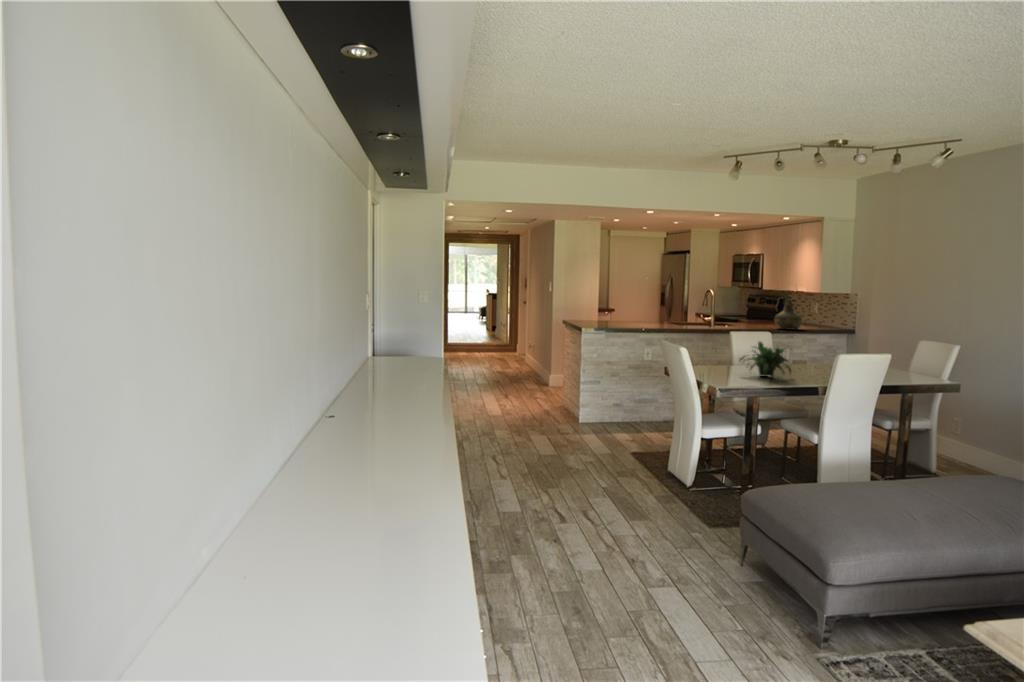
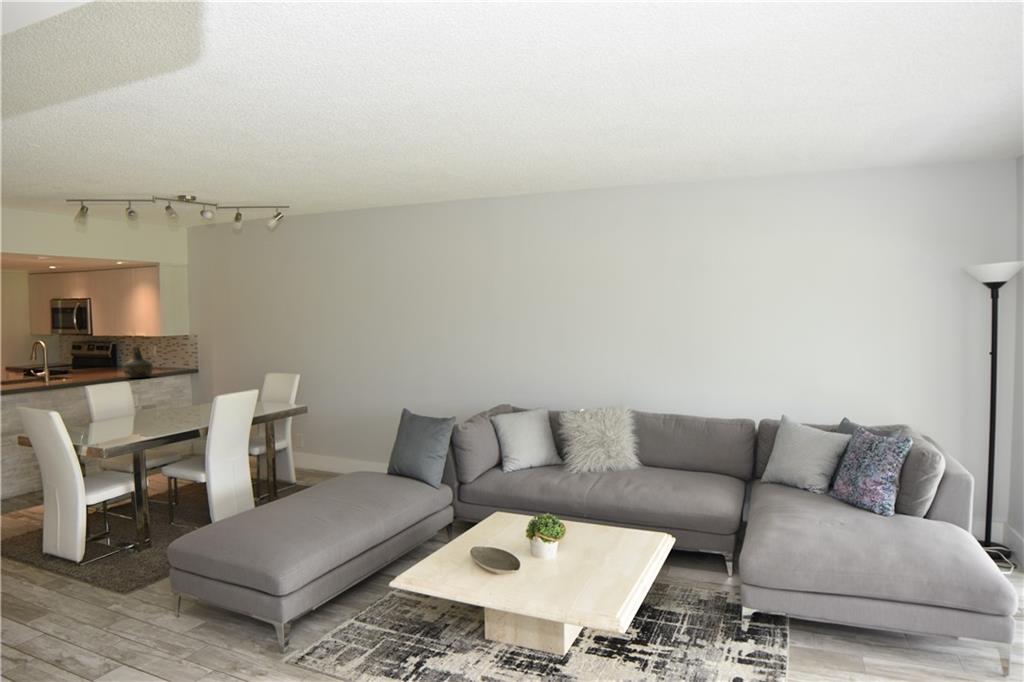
potted plant: present [740,341,791,377] -> none [116,394,174,431]

